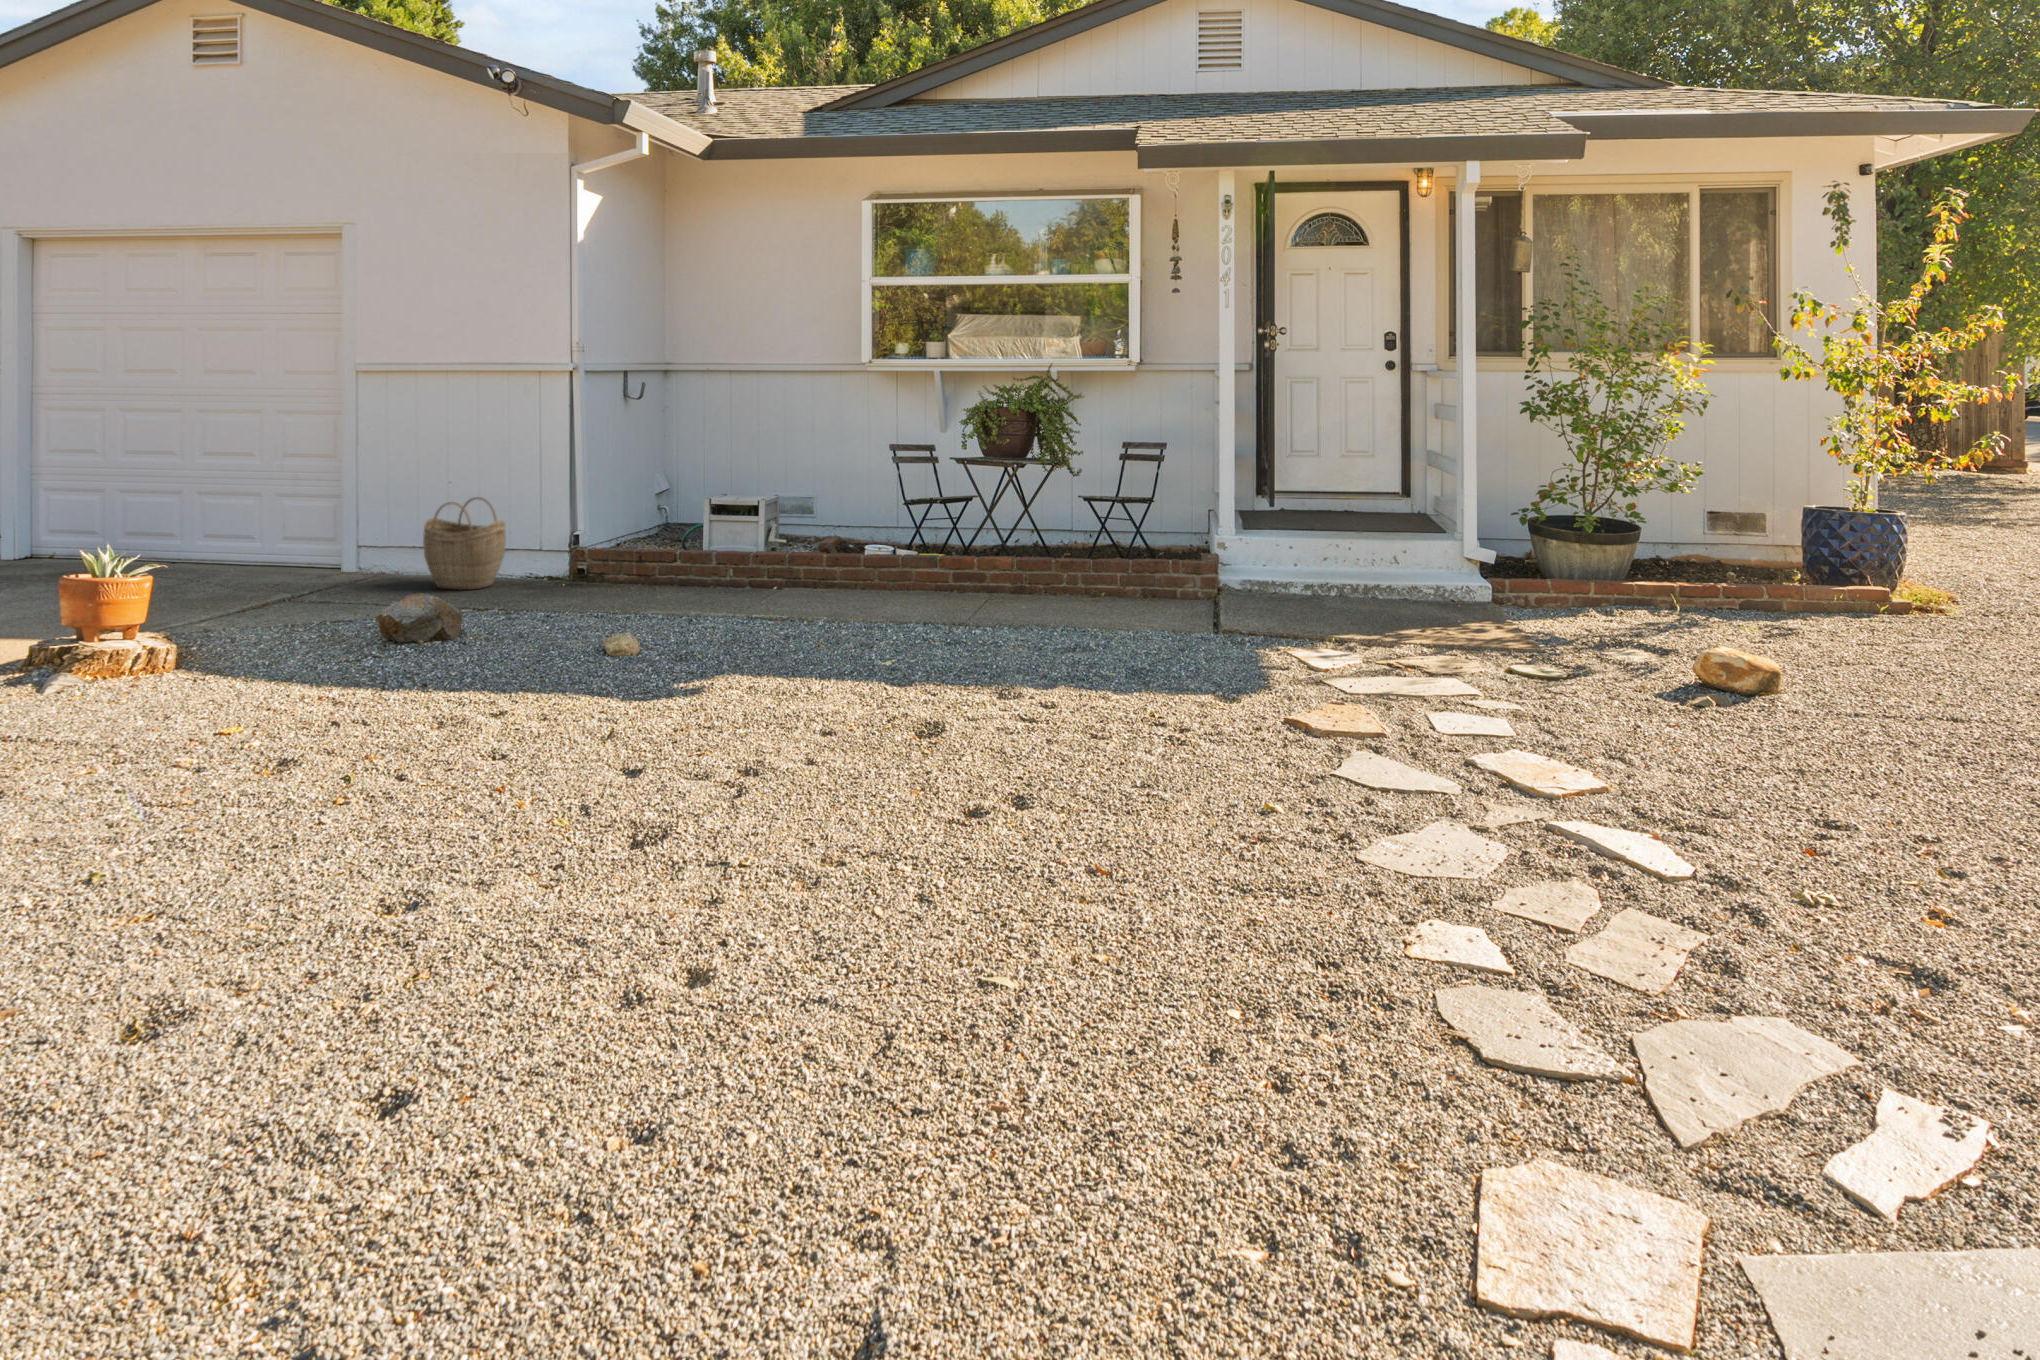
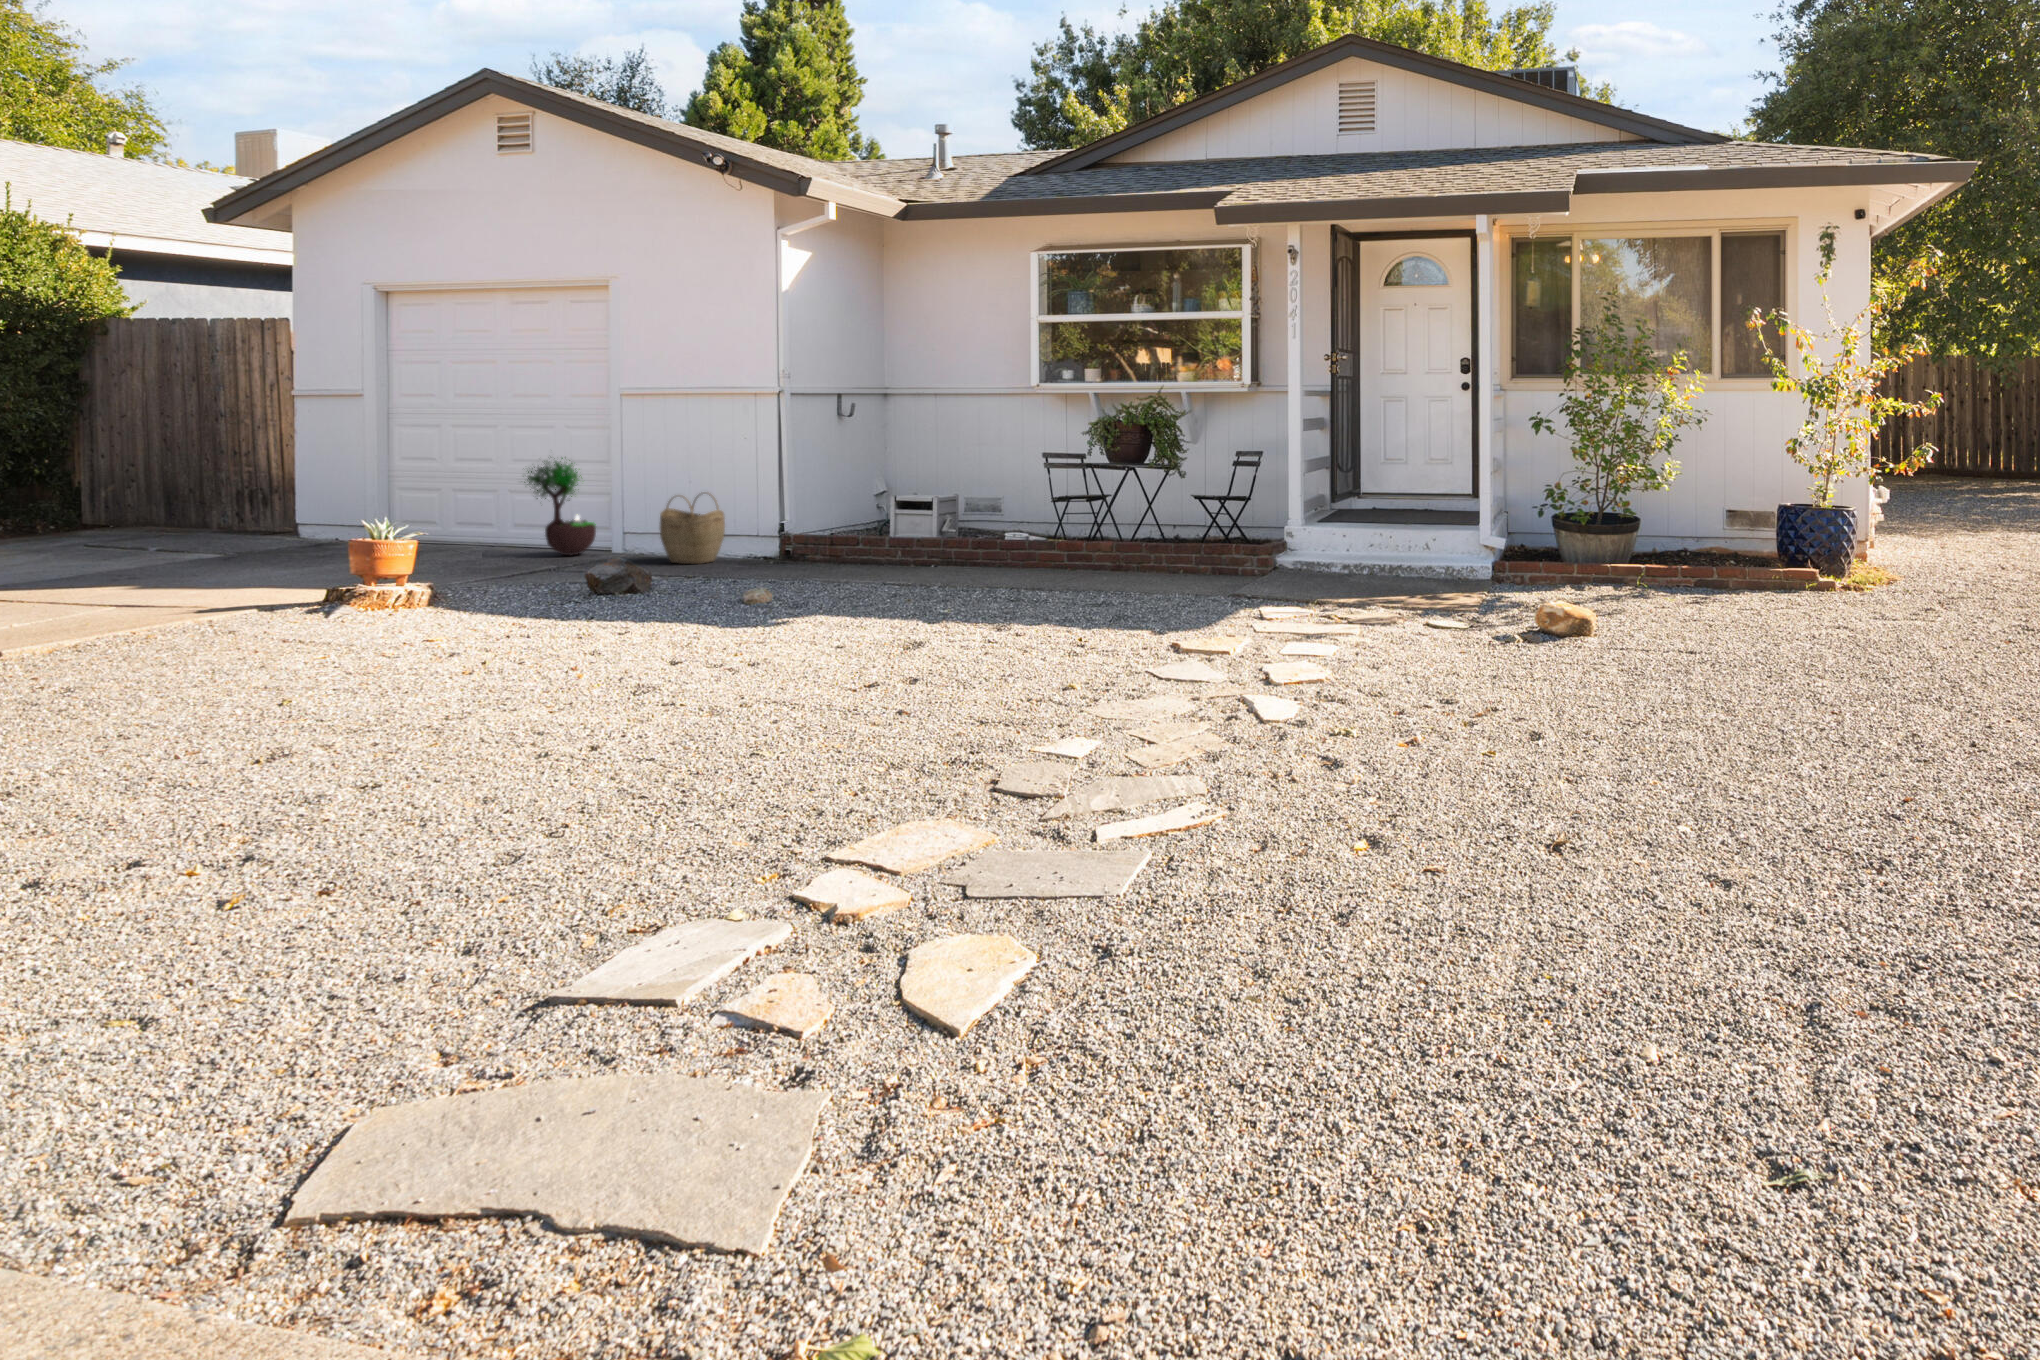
potted tree: none [228,444,327,579] -> present [524,458,596,555]

